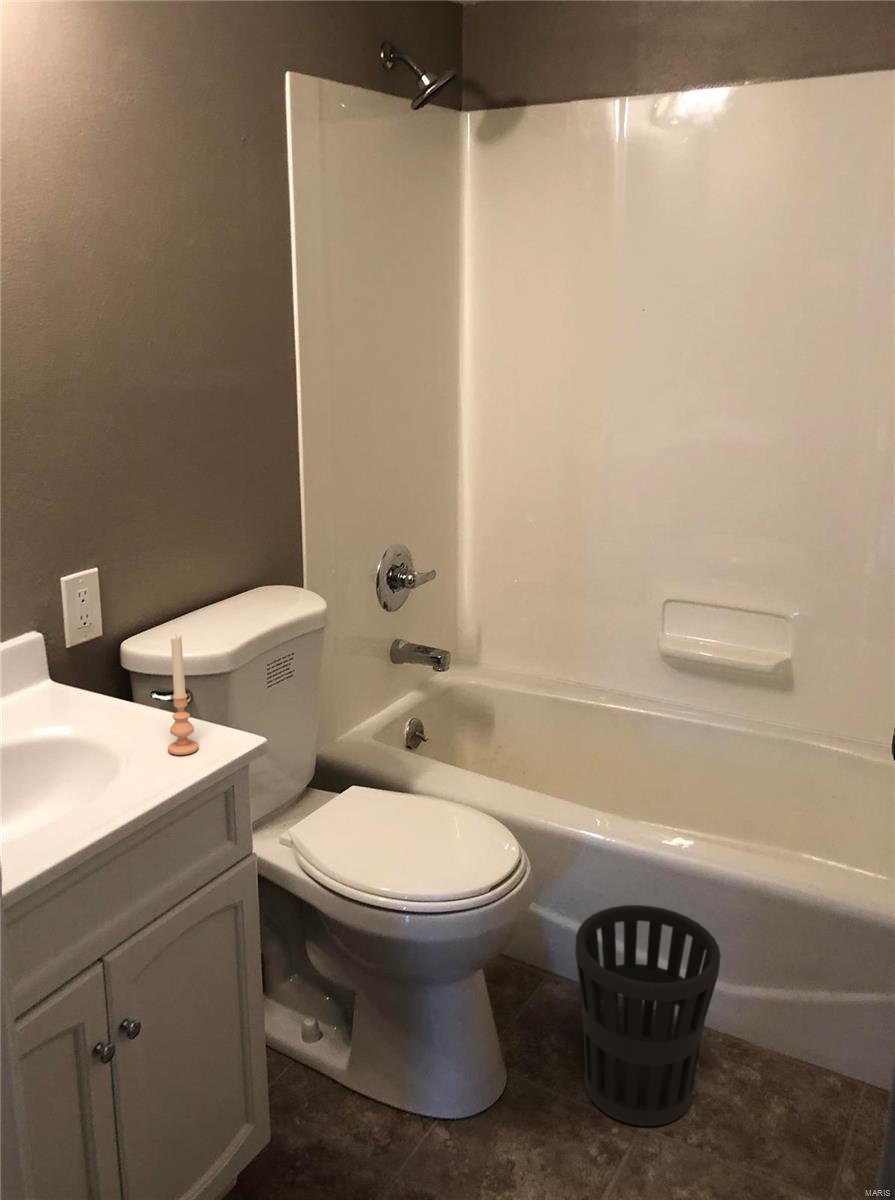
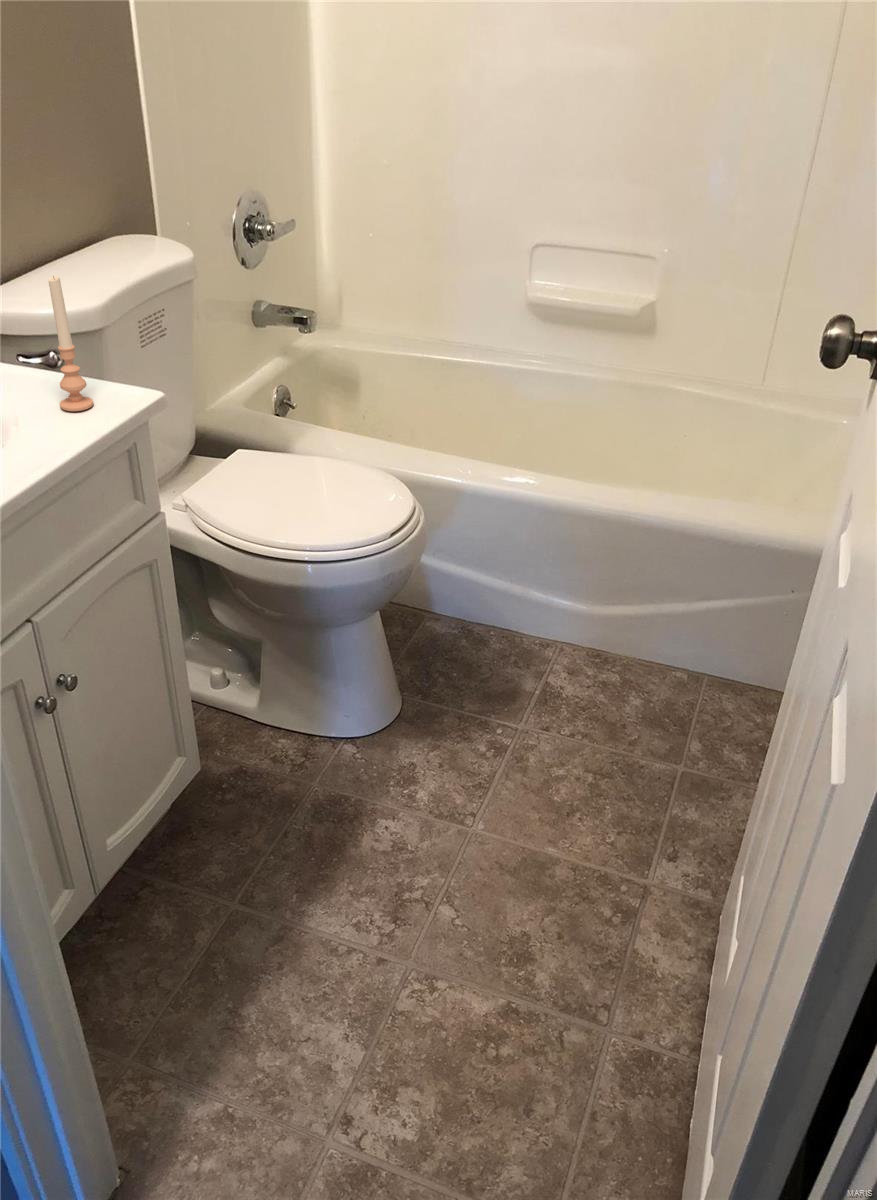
wastebasket: present [575,905,721,1126] -> none [464,543,595,727]

